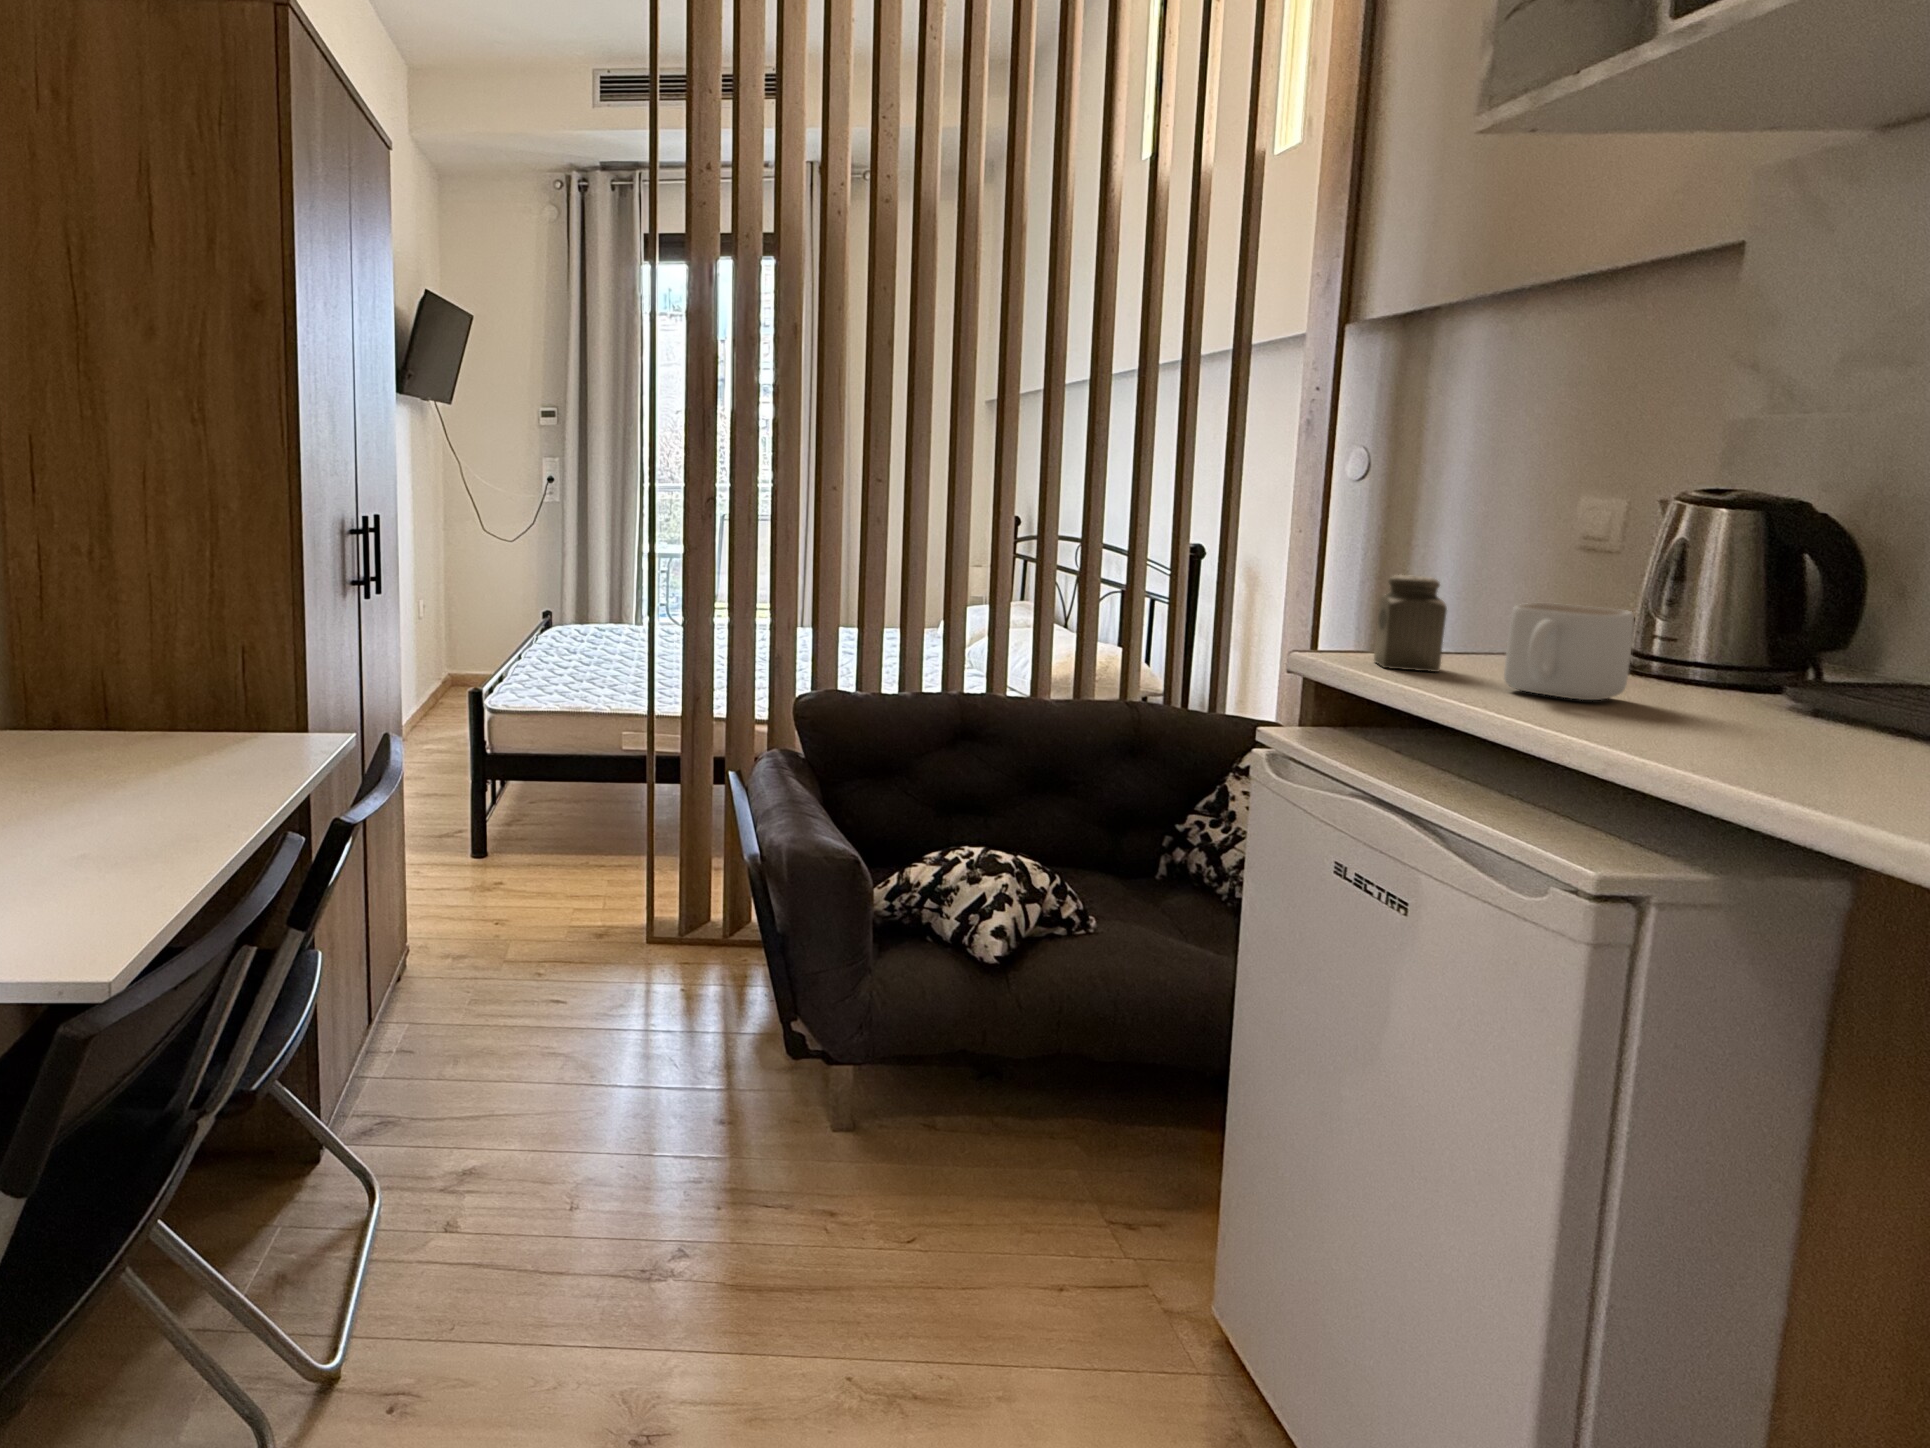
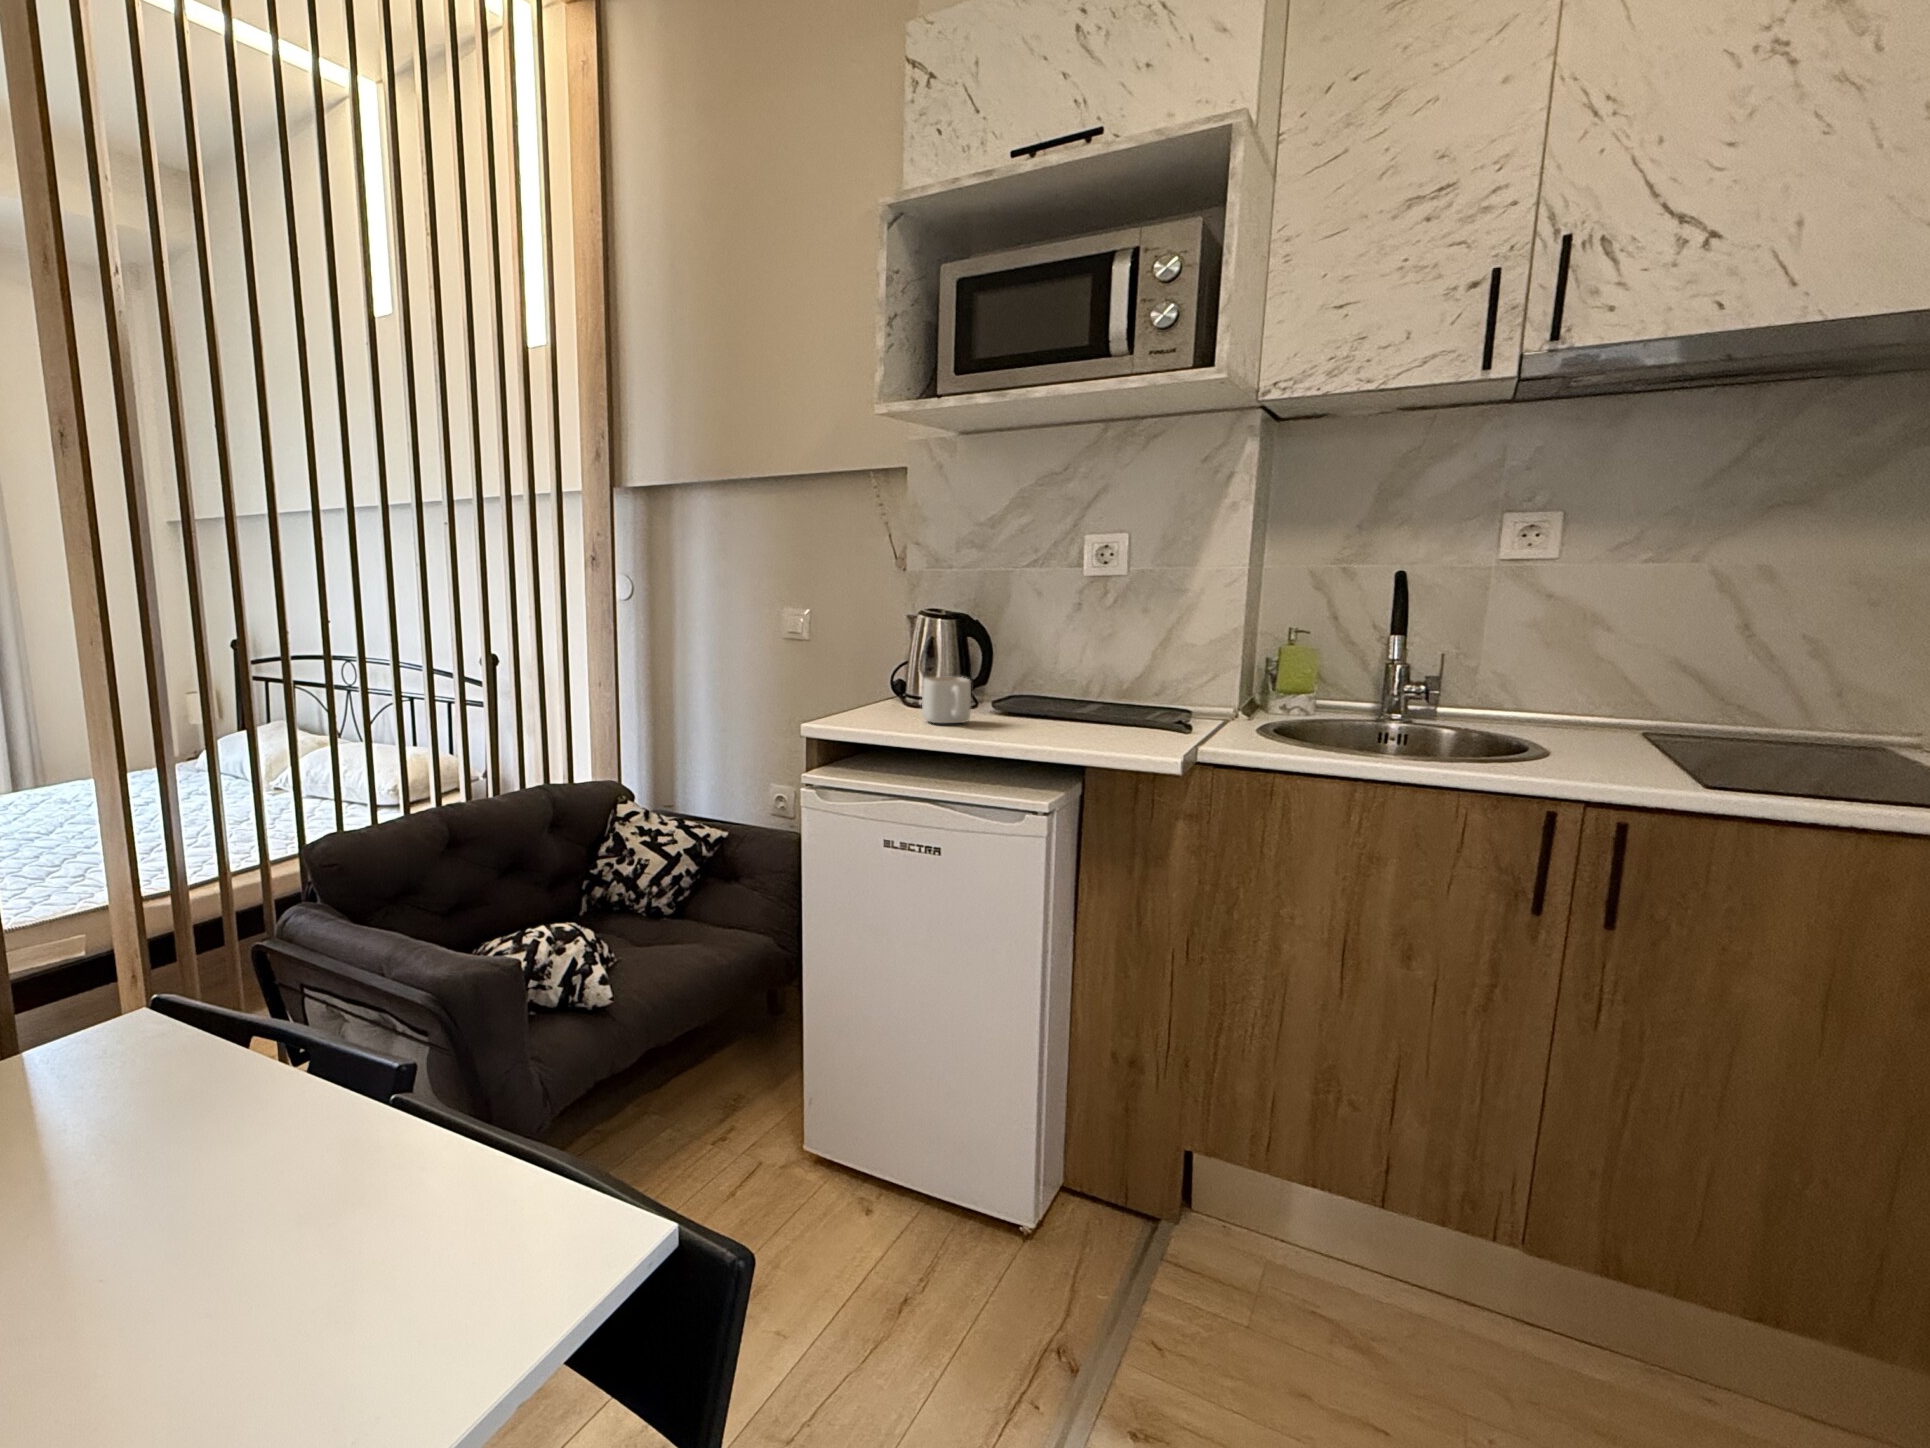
salt shaker: present [1374,575,1447,672] -> none [847,670,884,724]

